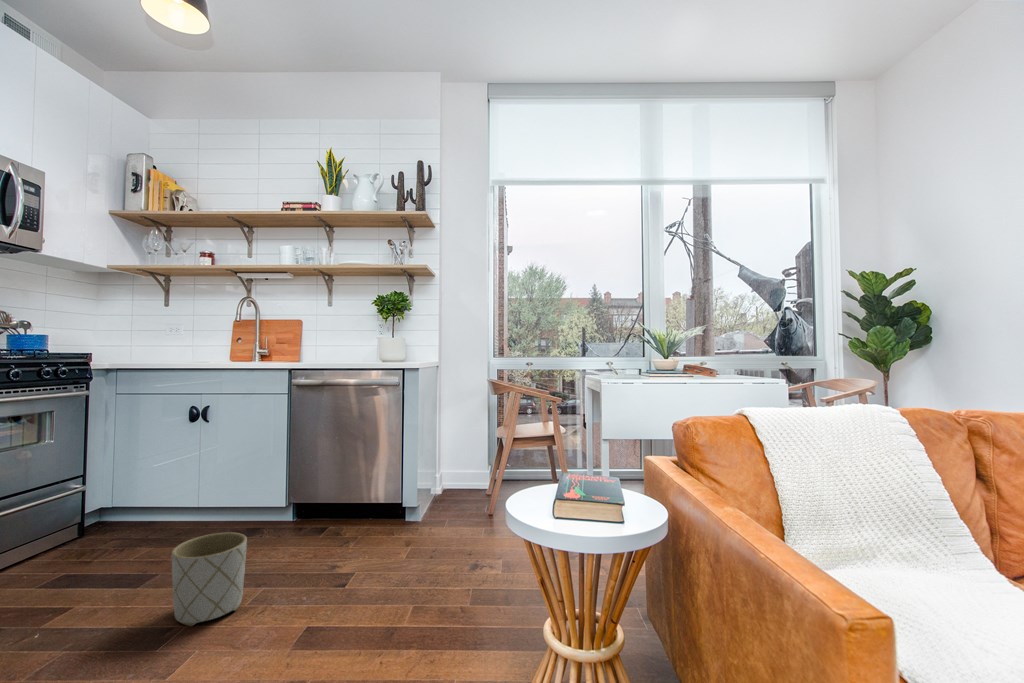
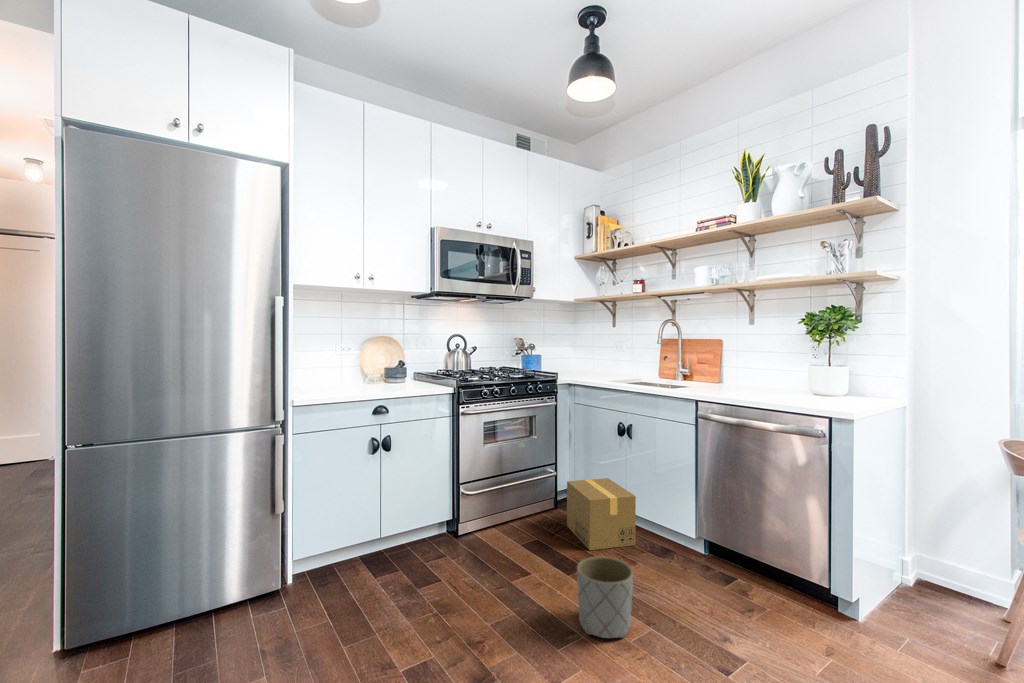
cardboard box: none [111,473,218,556] -> present [567,478,636,550]

